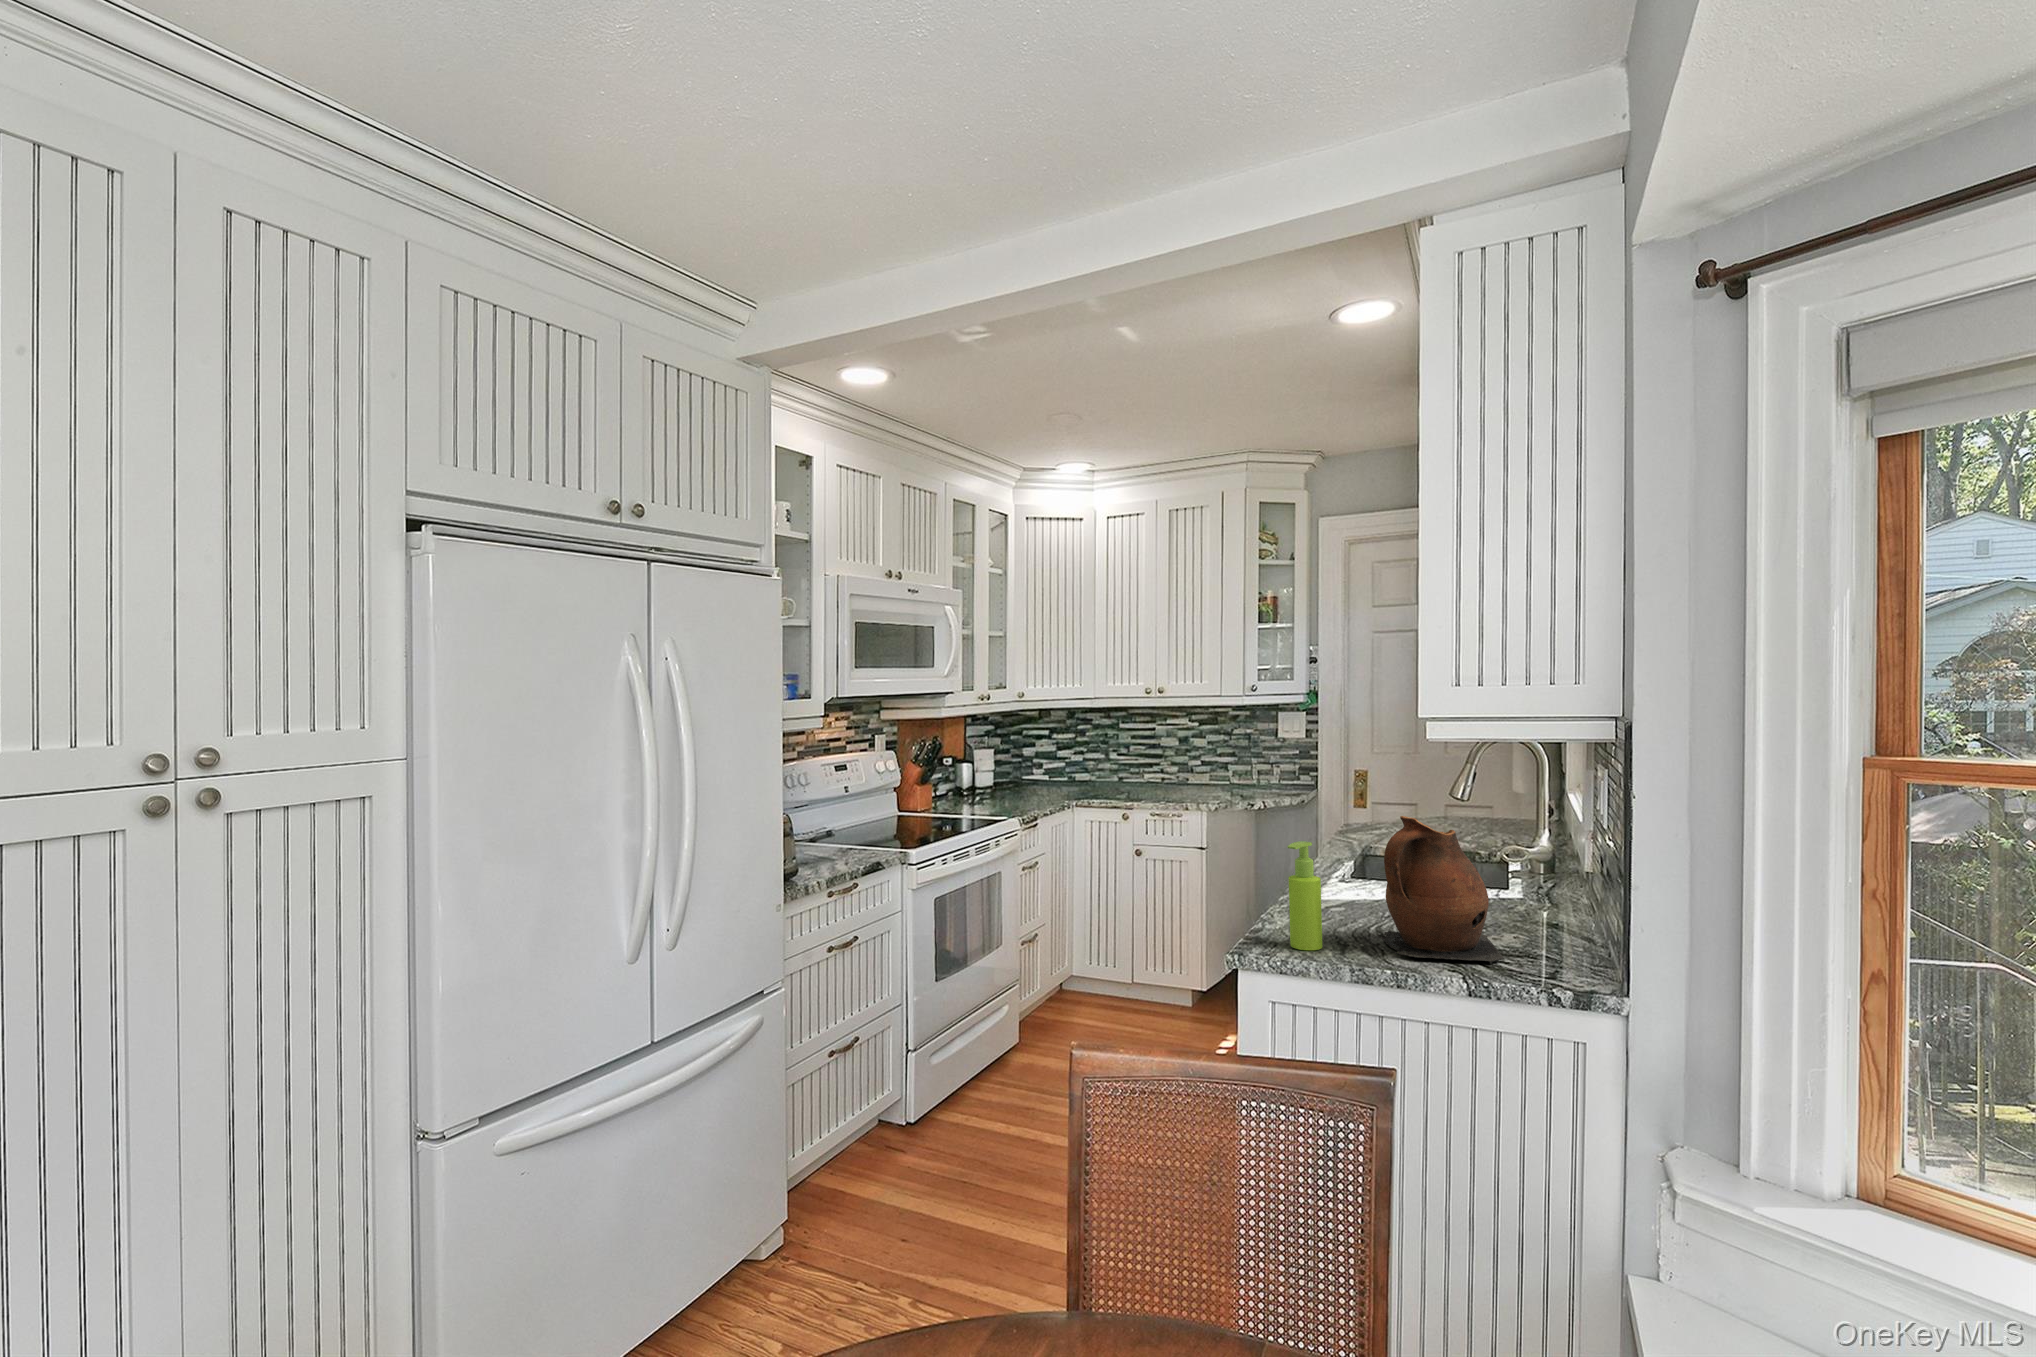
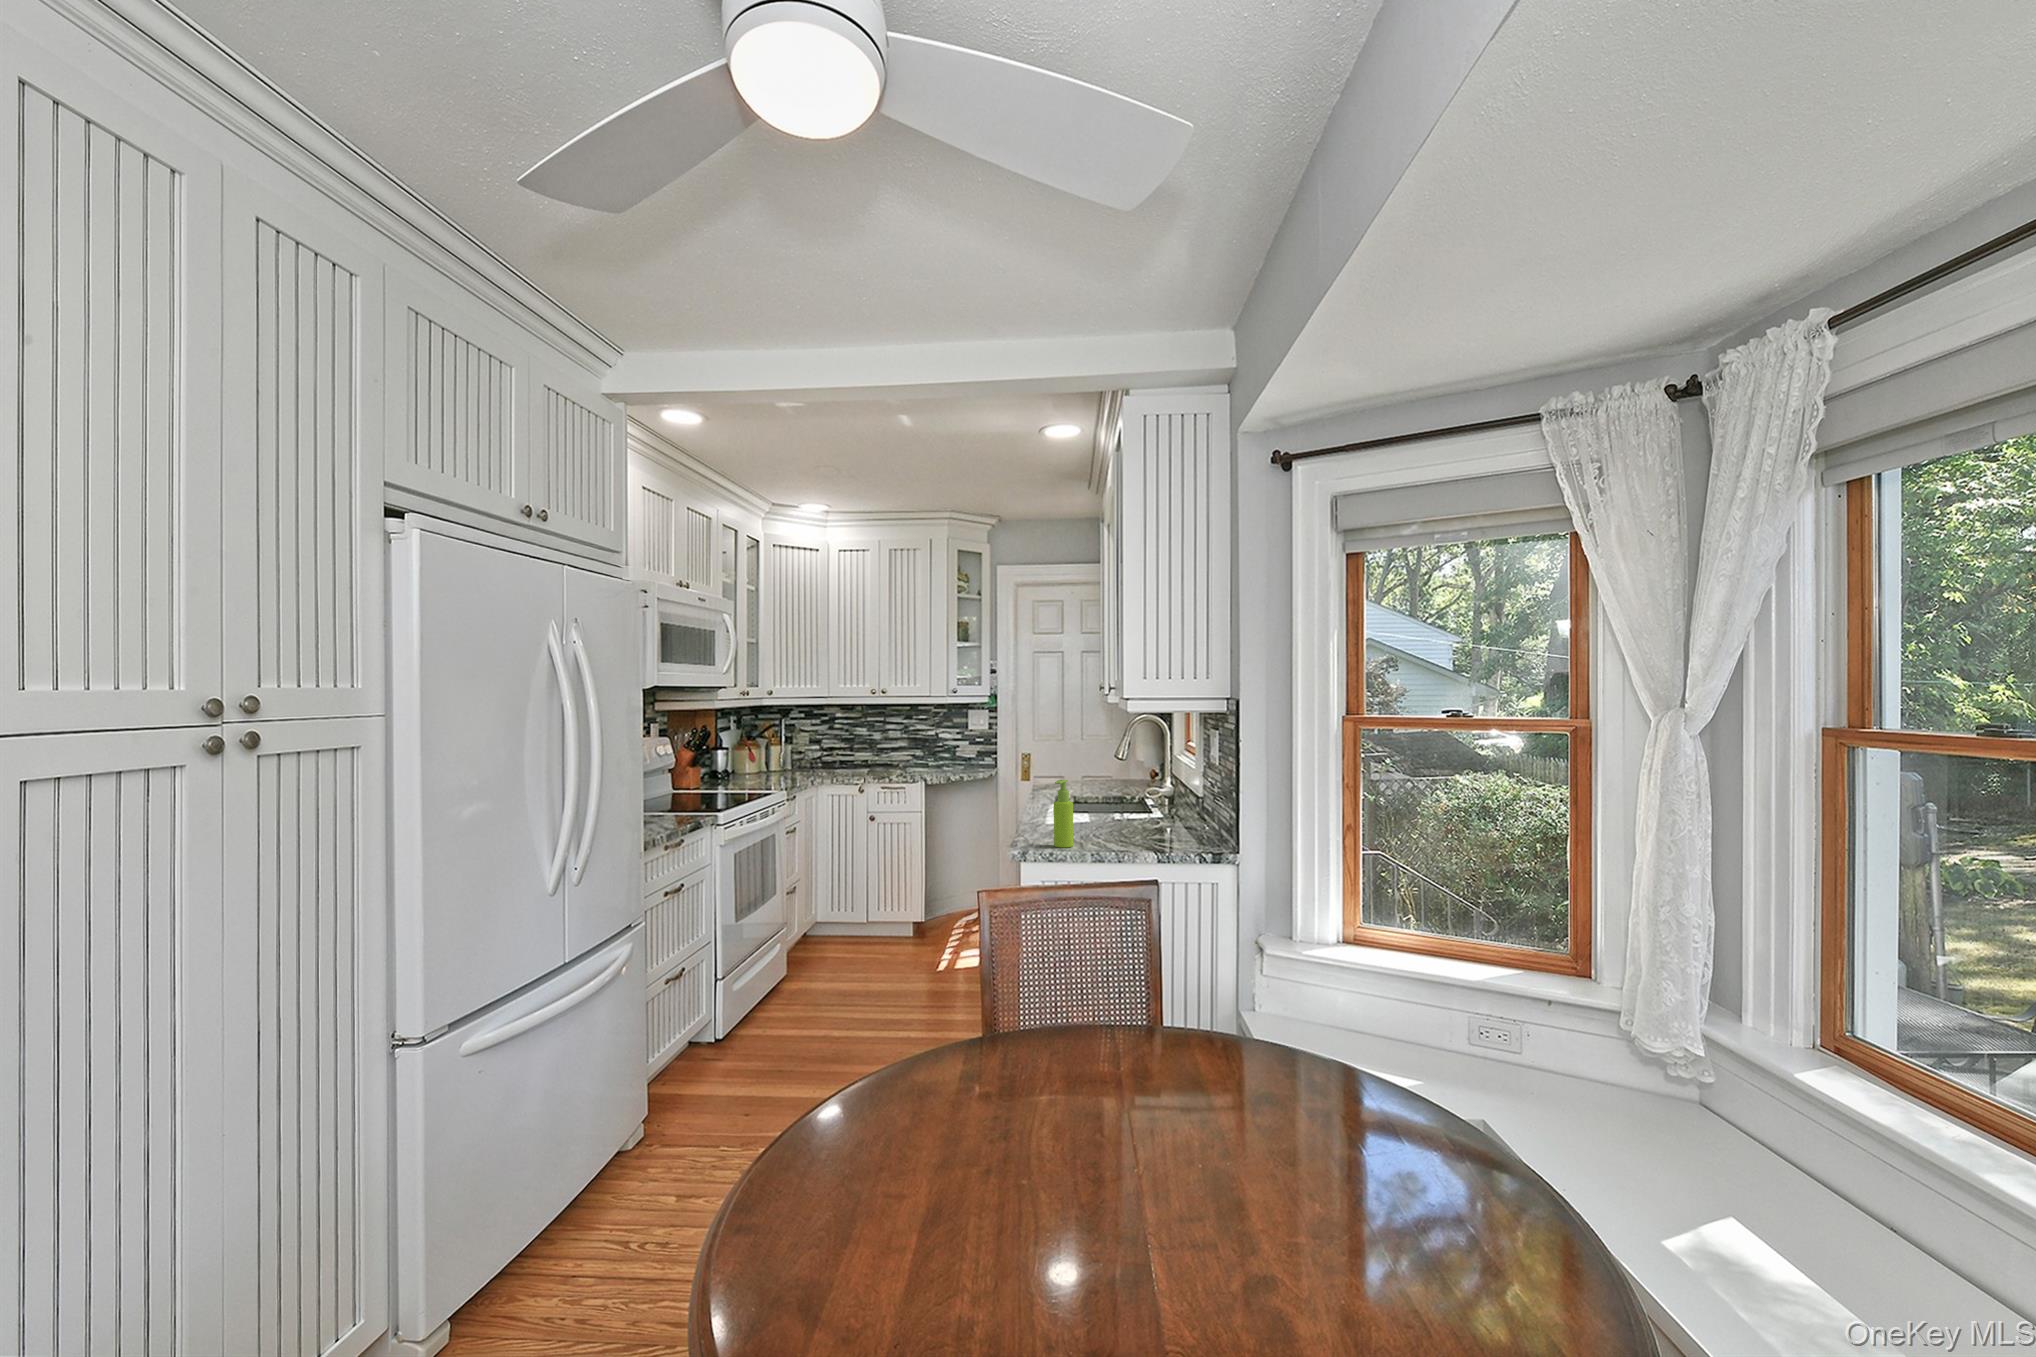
ceramic pitcher: present [1378,816,1503,964] -> none [1101,761,1174,845]

